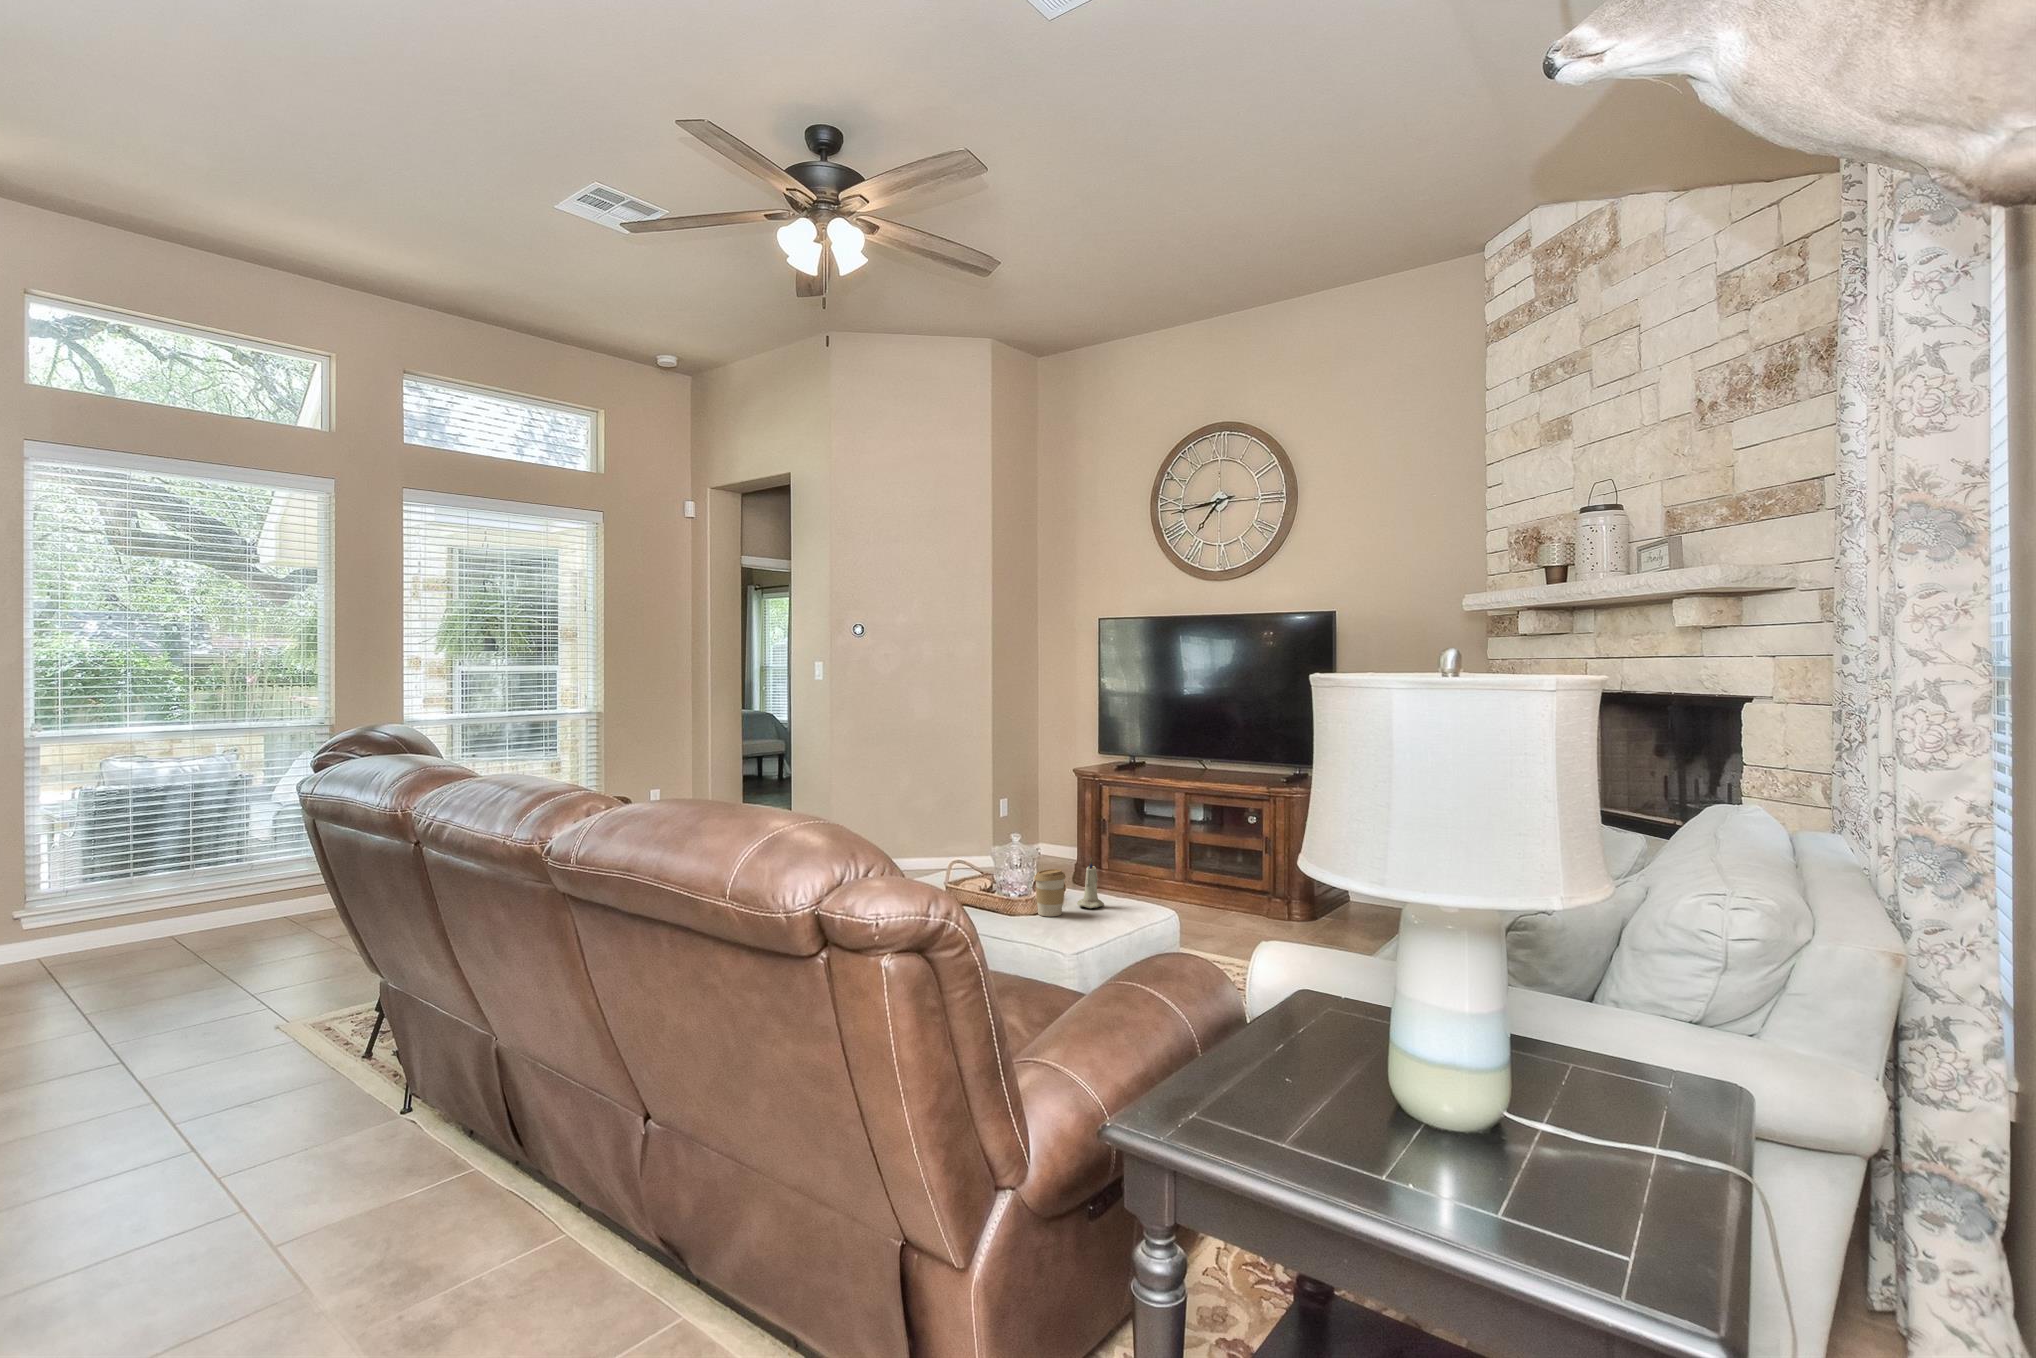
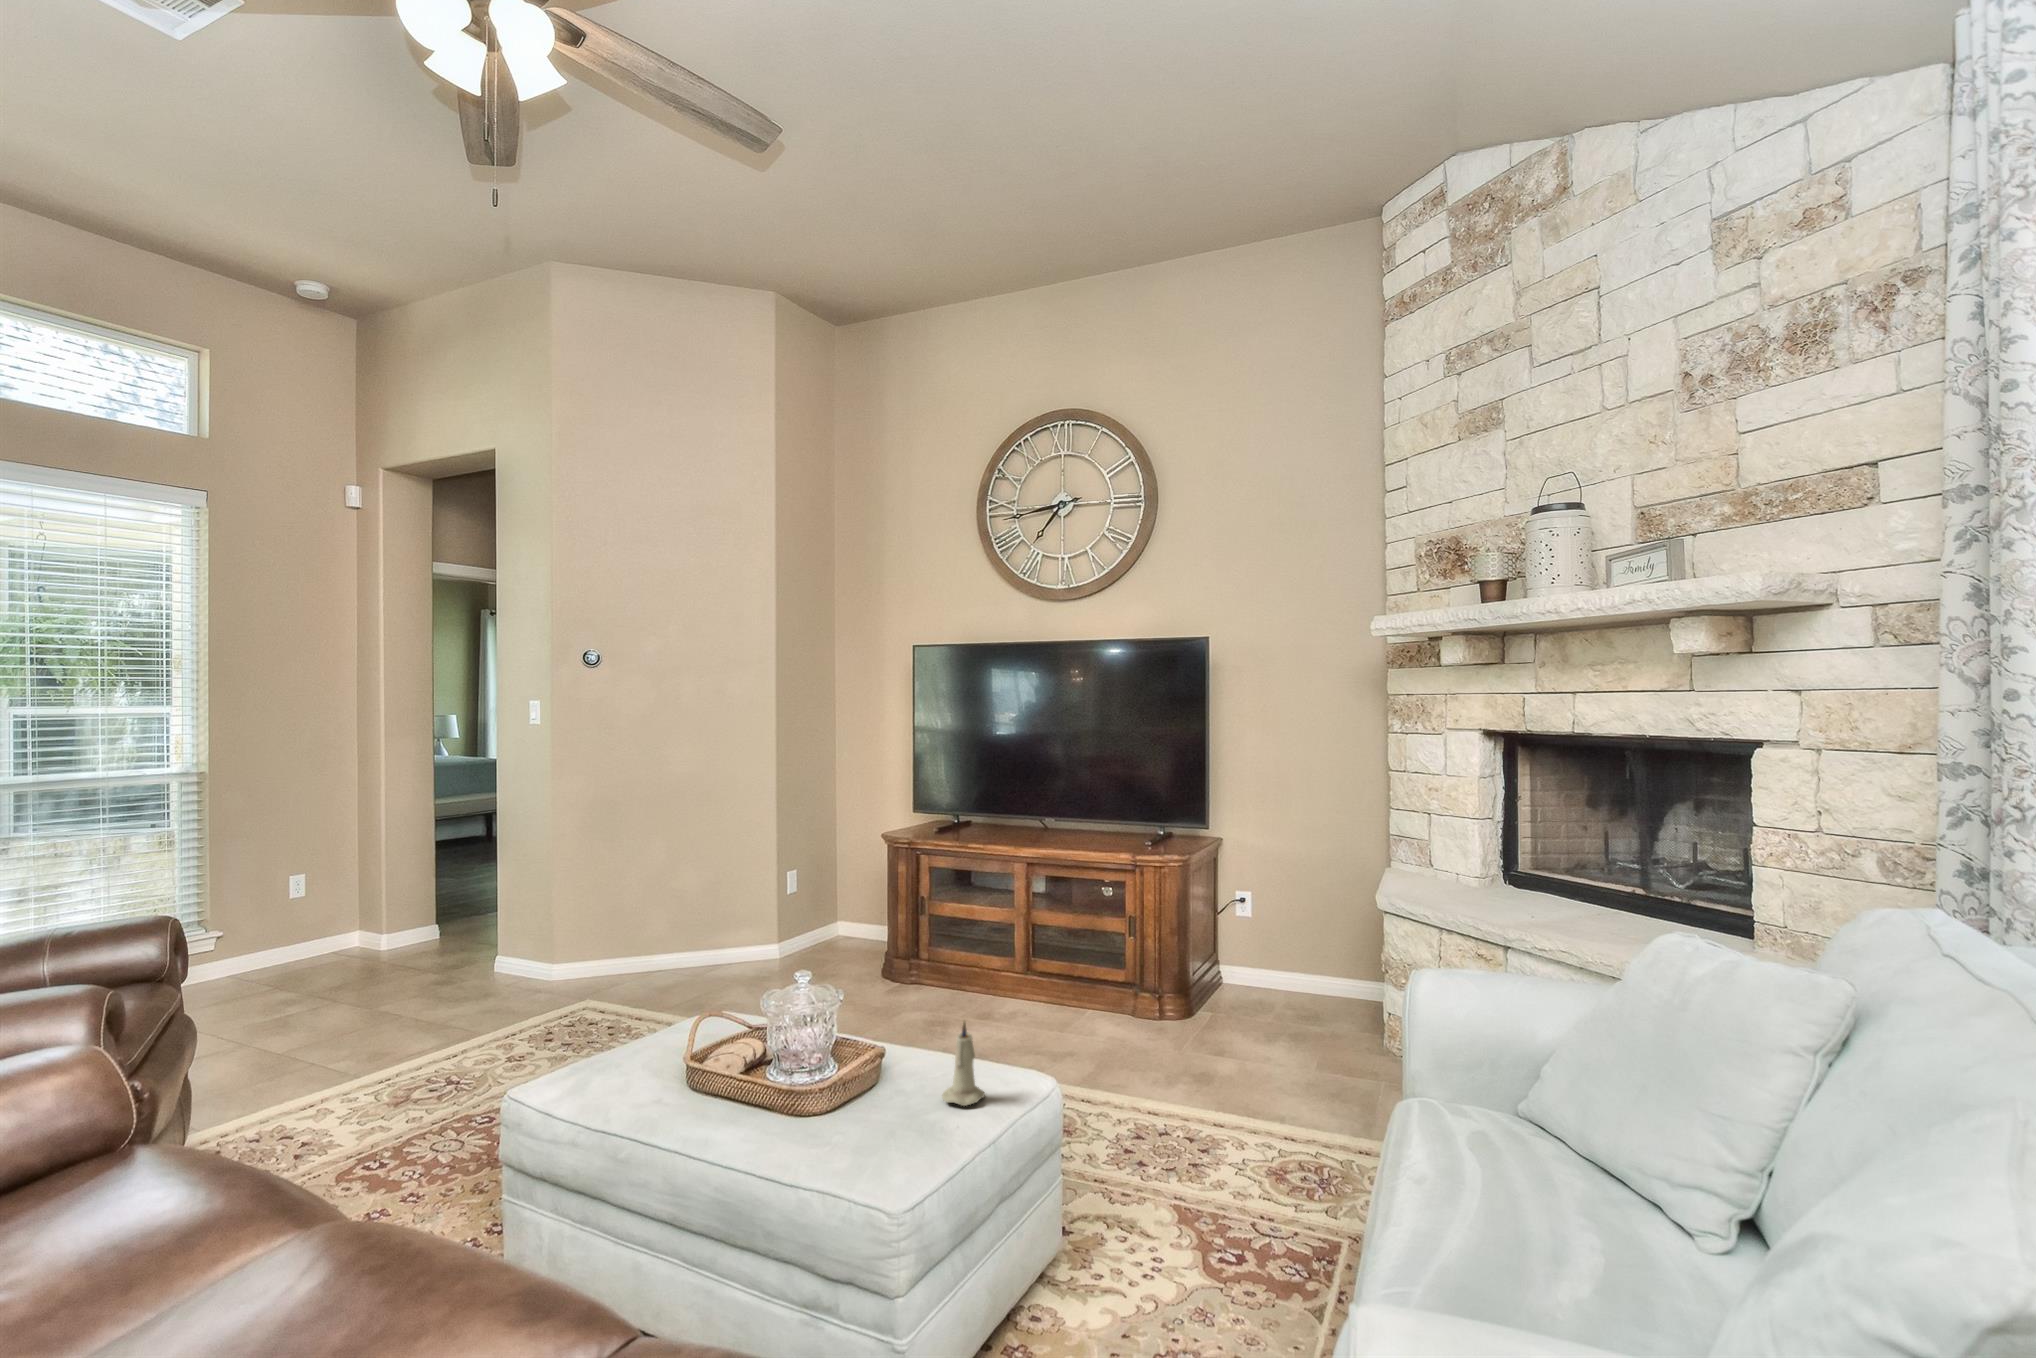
coffee cup: present [1034,869,1066,916] -> none [875,1047,928,1134]

